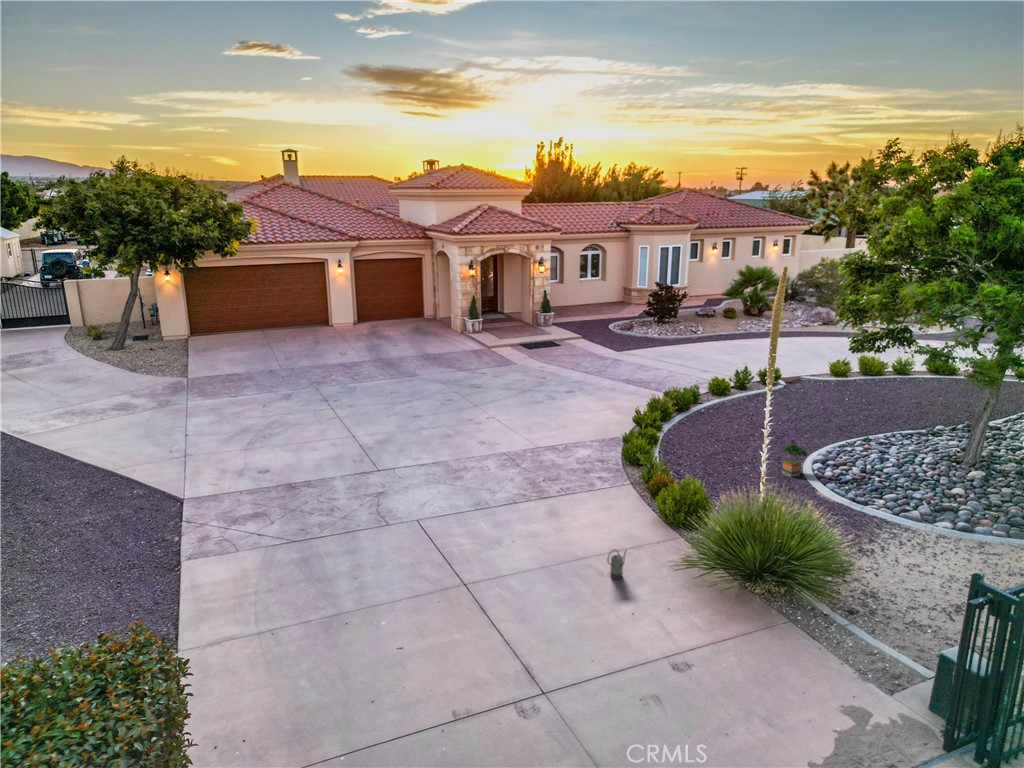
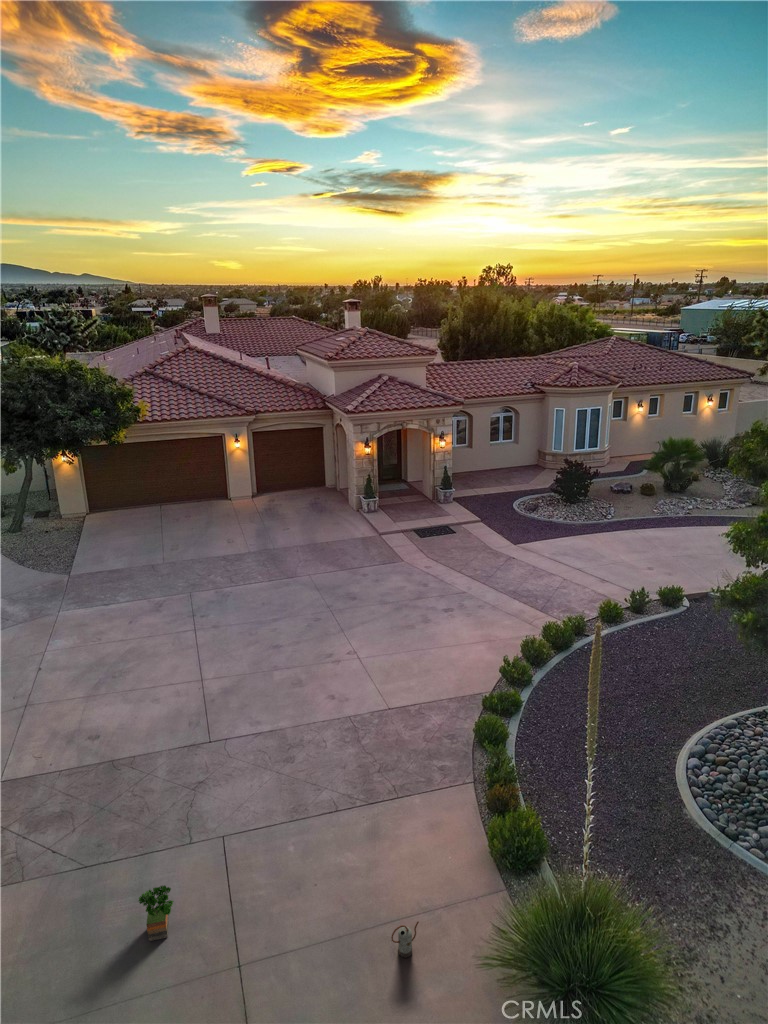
potted tree: present [782,444,808,477] -> present [139,885,173,941]

